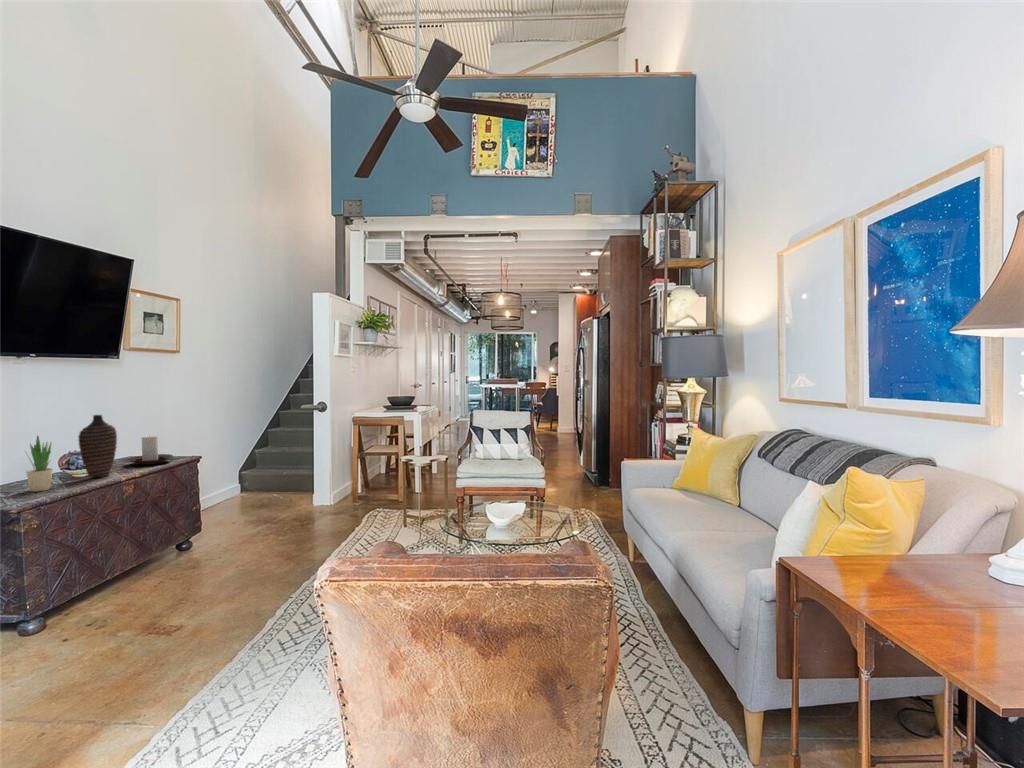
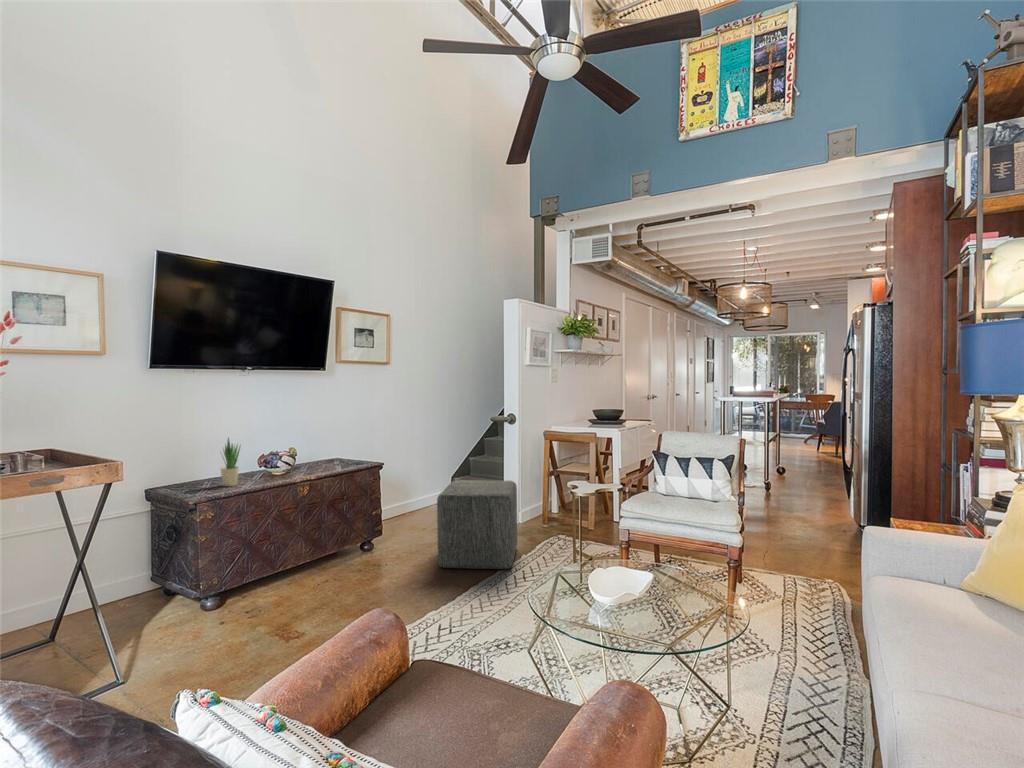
decorative vase: present [78,415,117,477] -> none [266,421,300,477]
candle holder: present [127,435,173,465] -> none [317,440,355,468]
ottoman: none [276,463,353,549] -> present [437,480,518,569]

